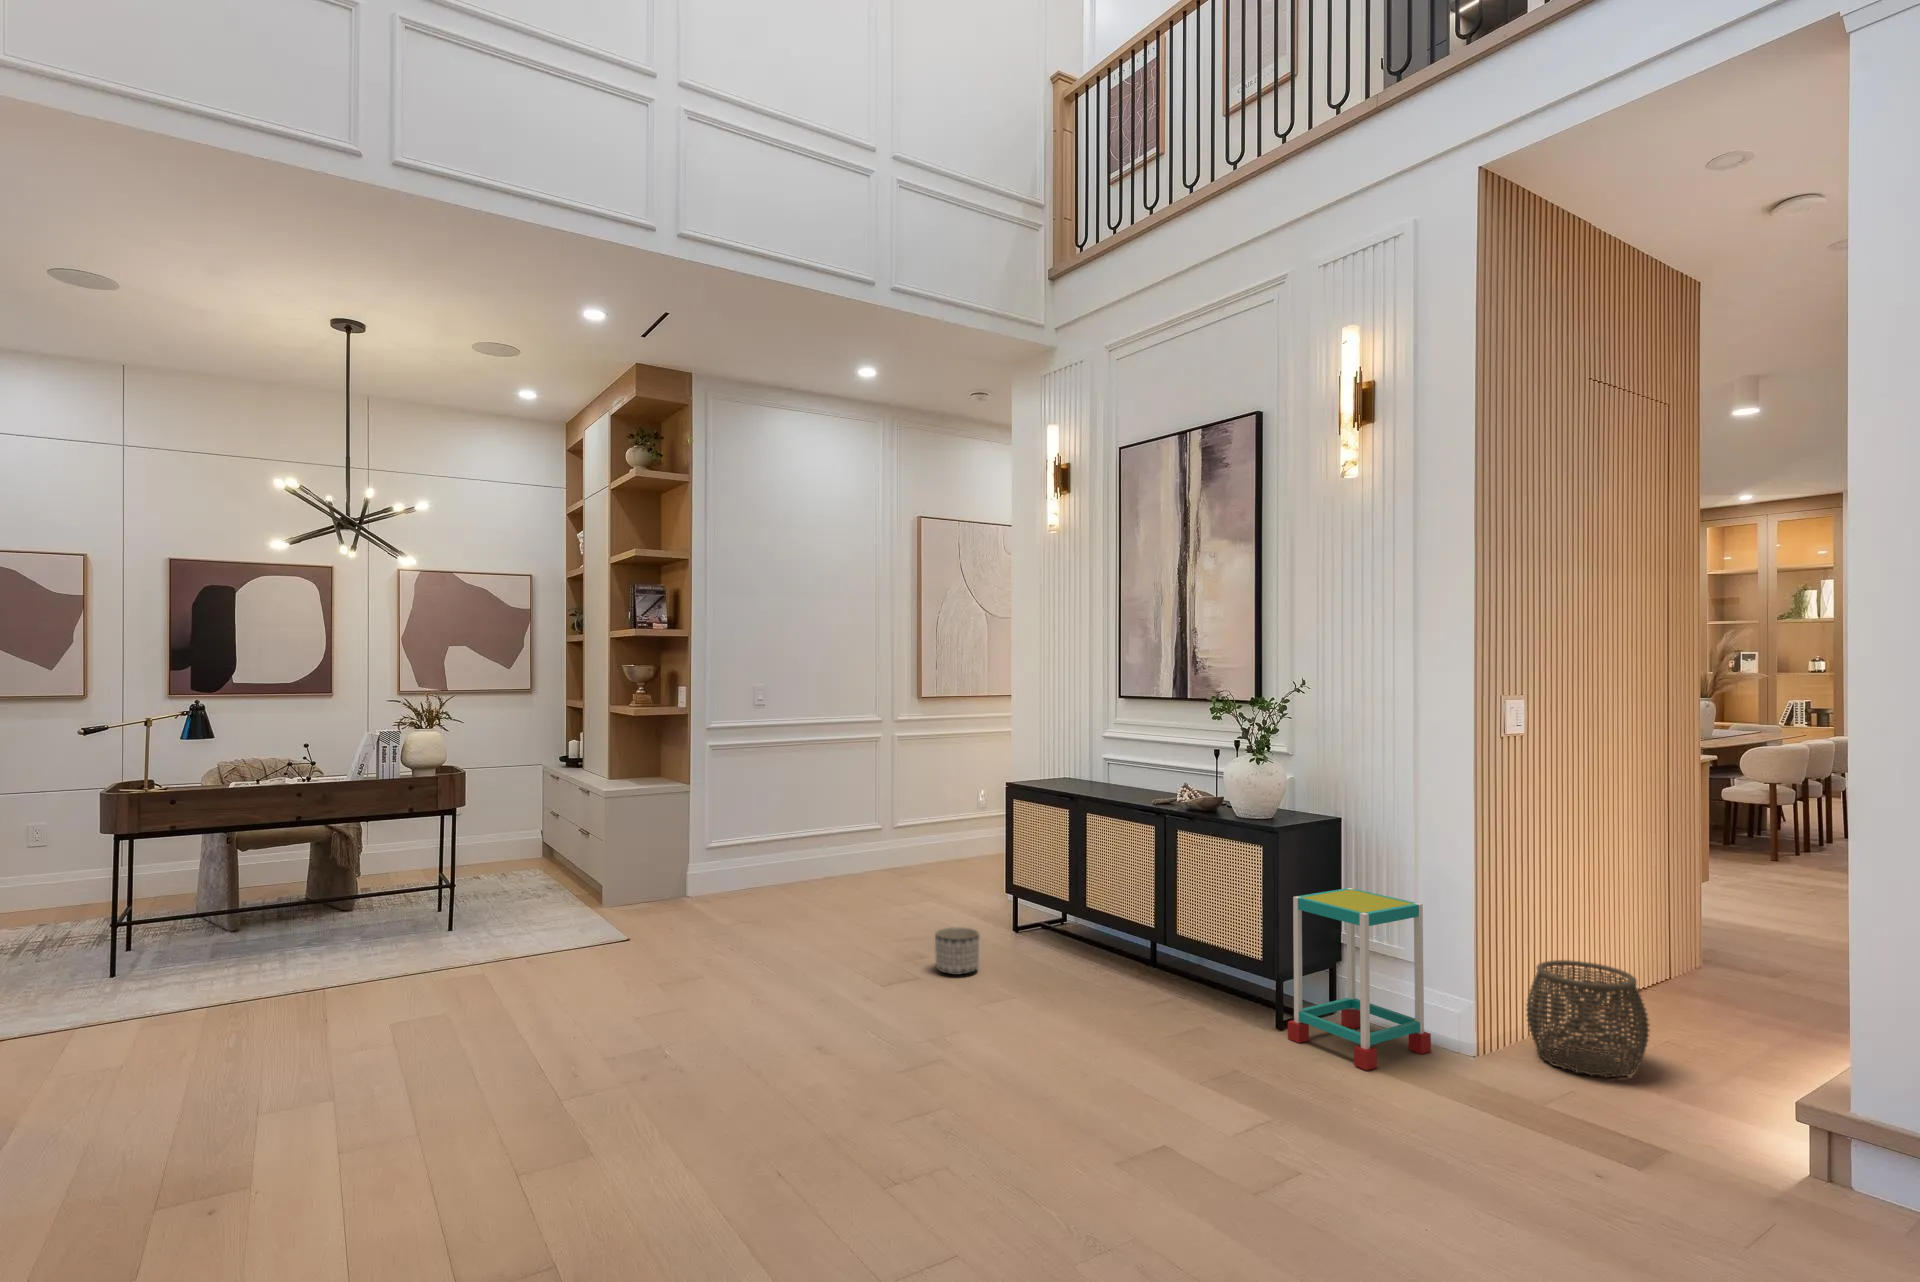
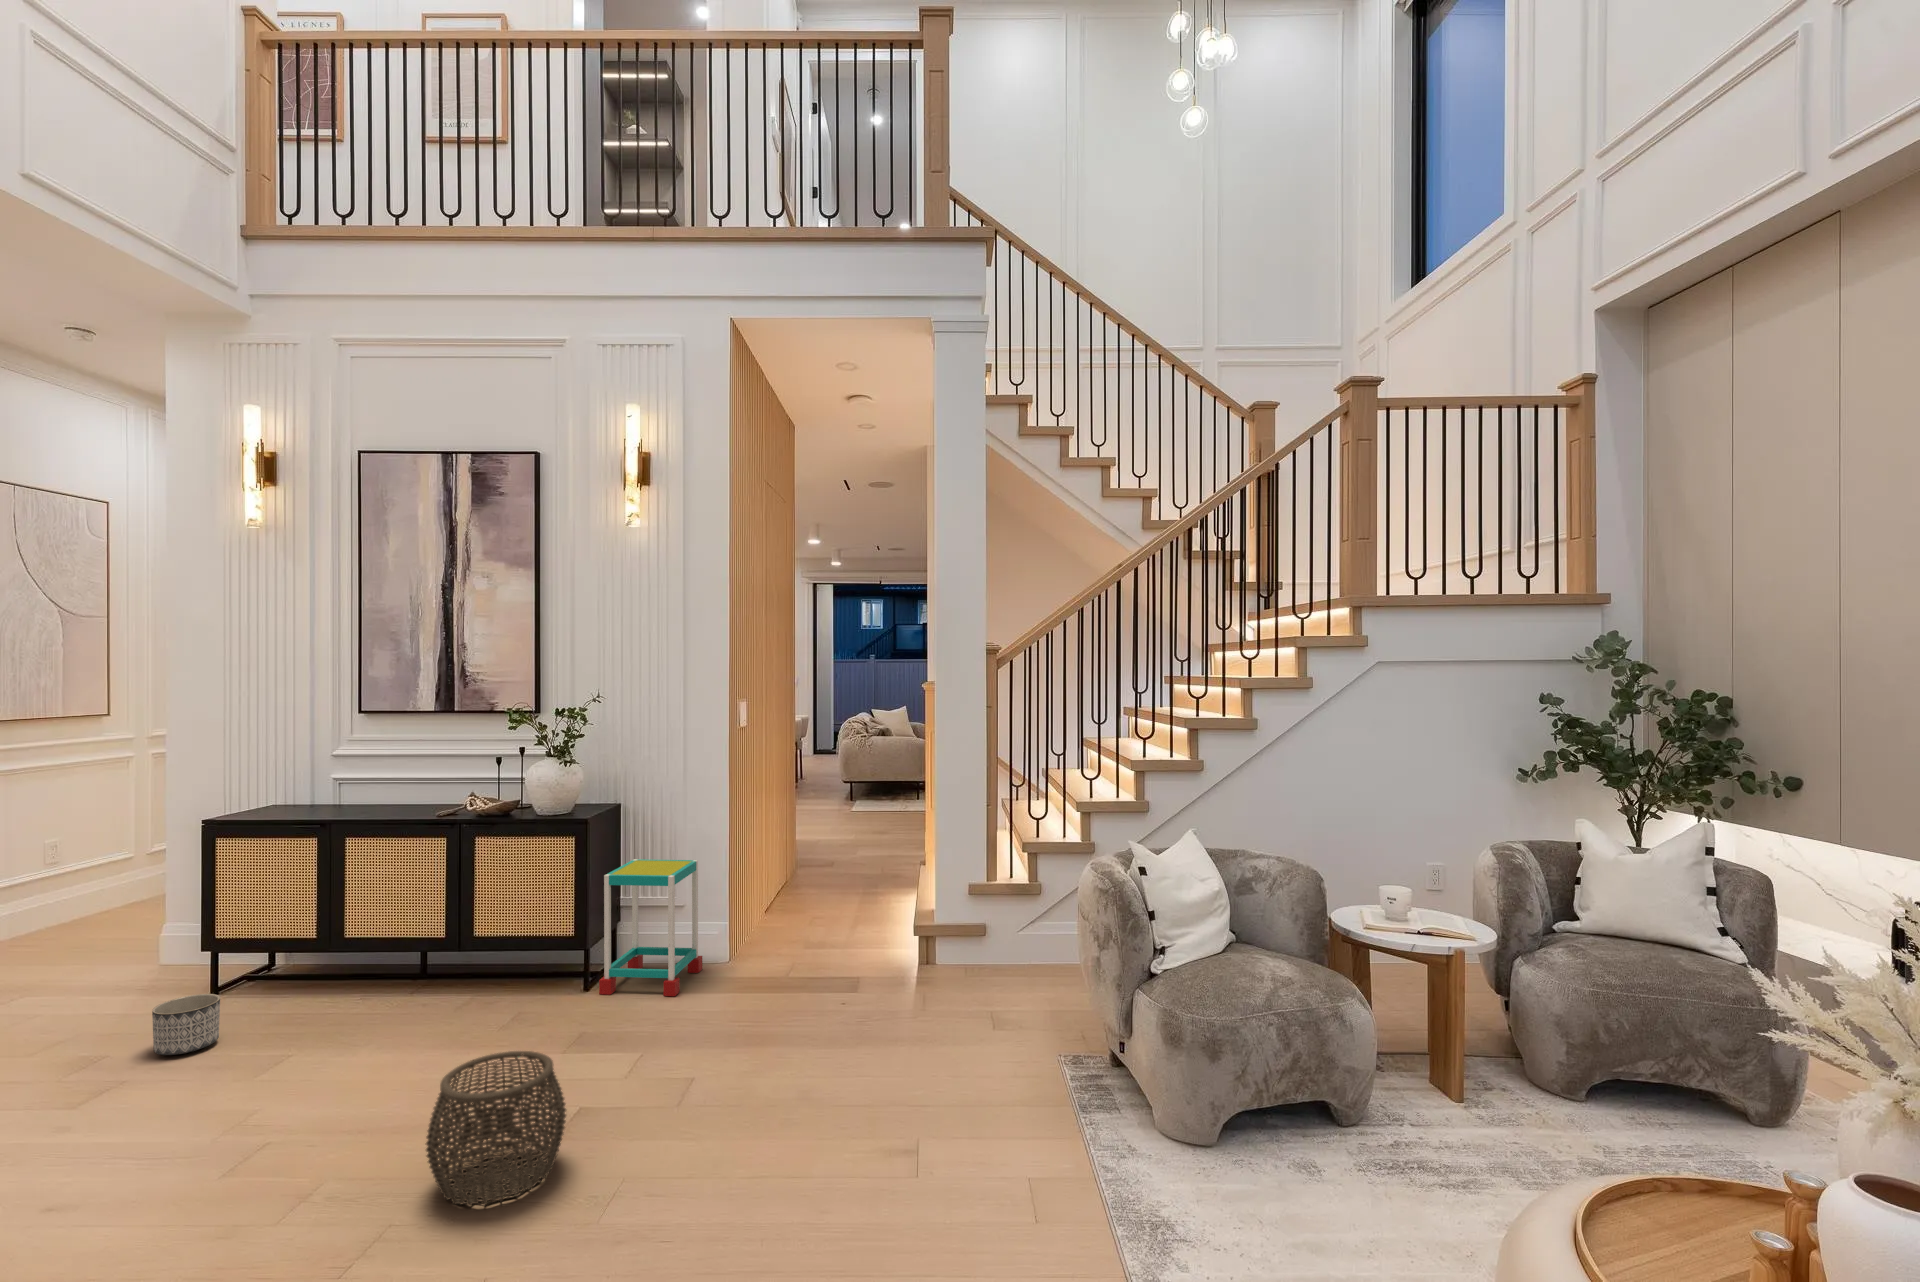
woven basket: present [1526,960,1649,1077] -> present [426,1051,566,1206]

